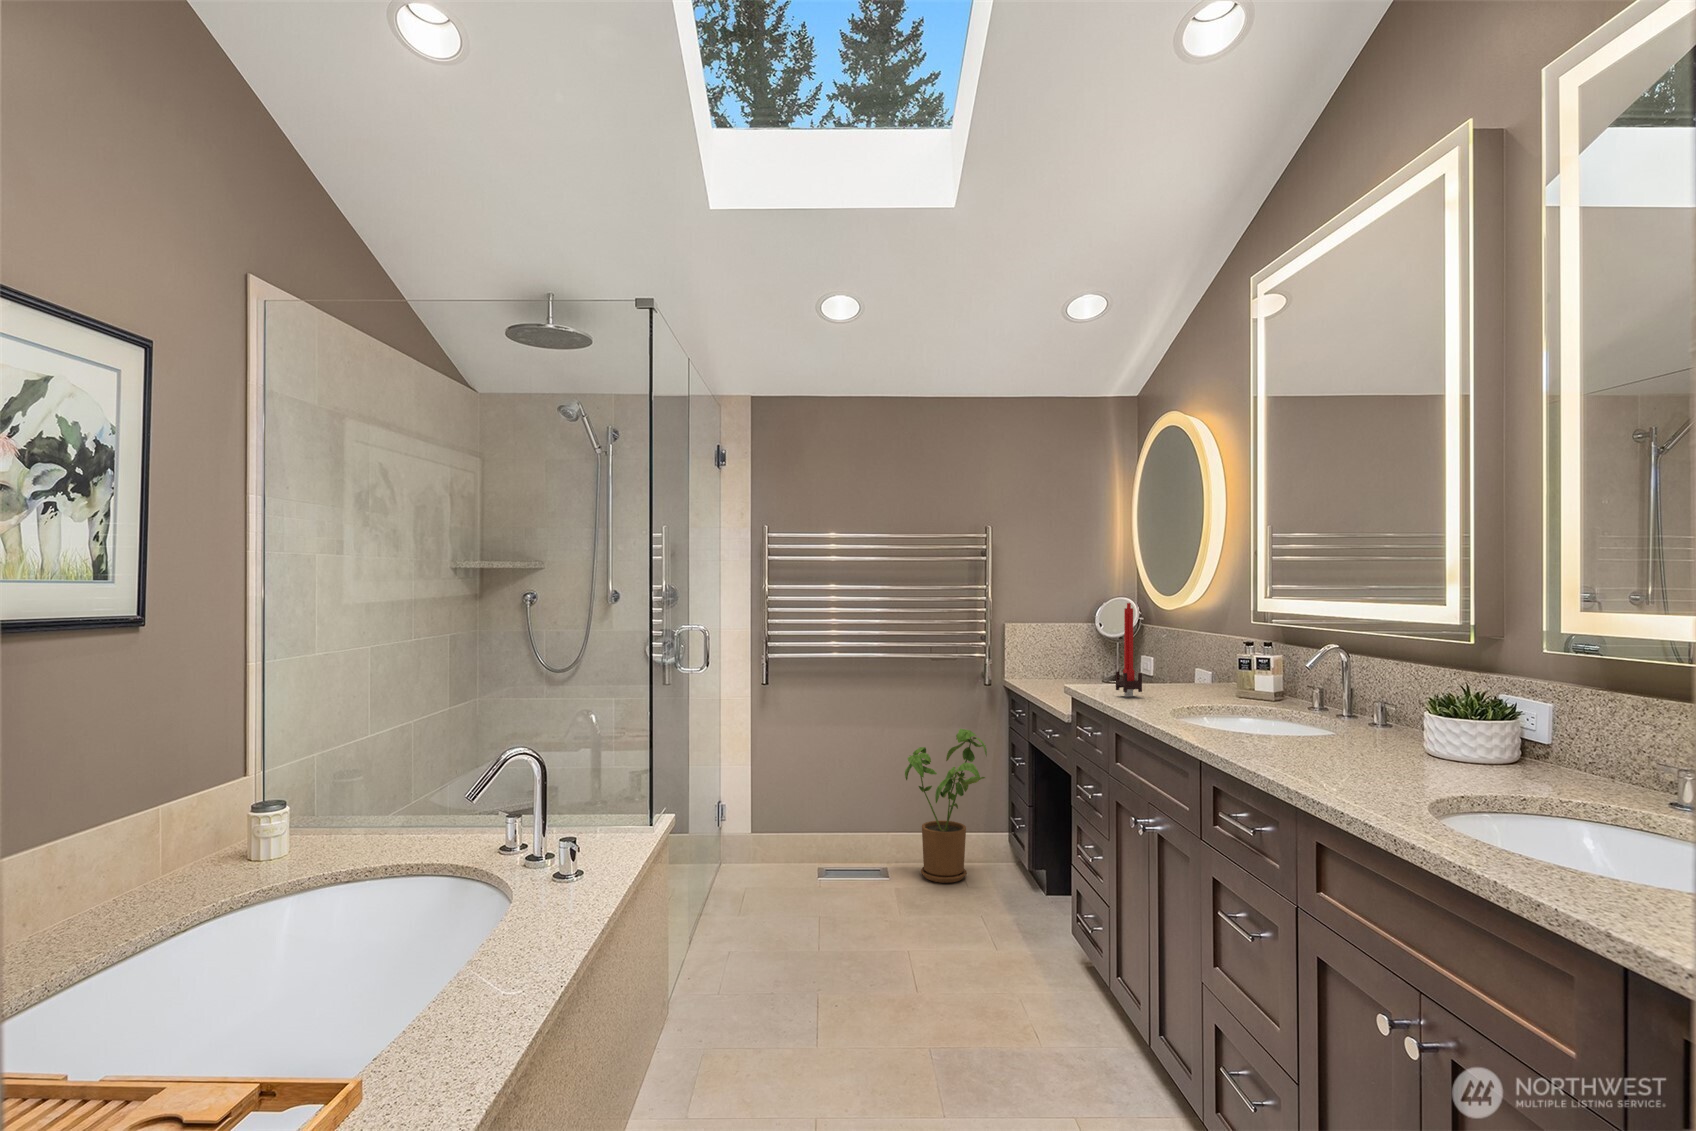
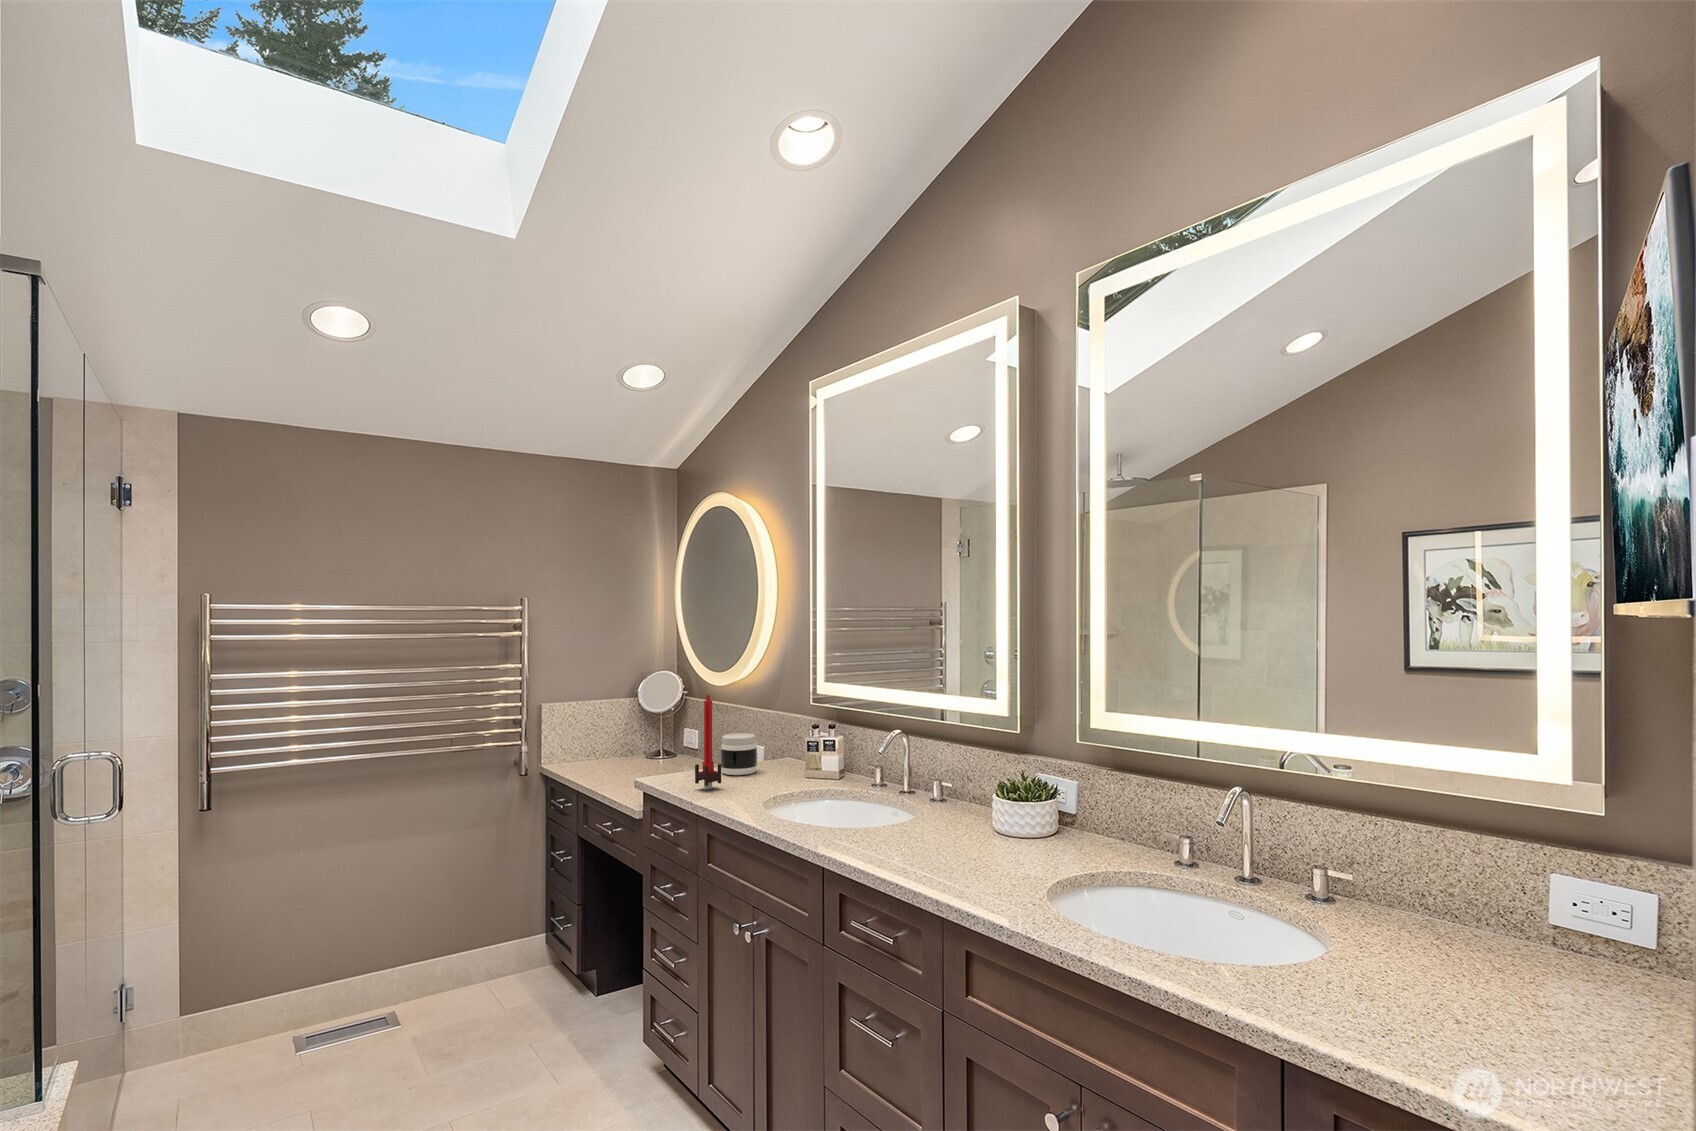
jar: none [1152,650,1192,691] -> present [721,733,757,775]
house plant: present [905,729,987,883] -> none [426,829,528,1012]

